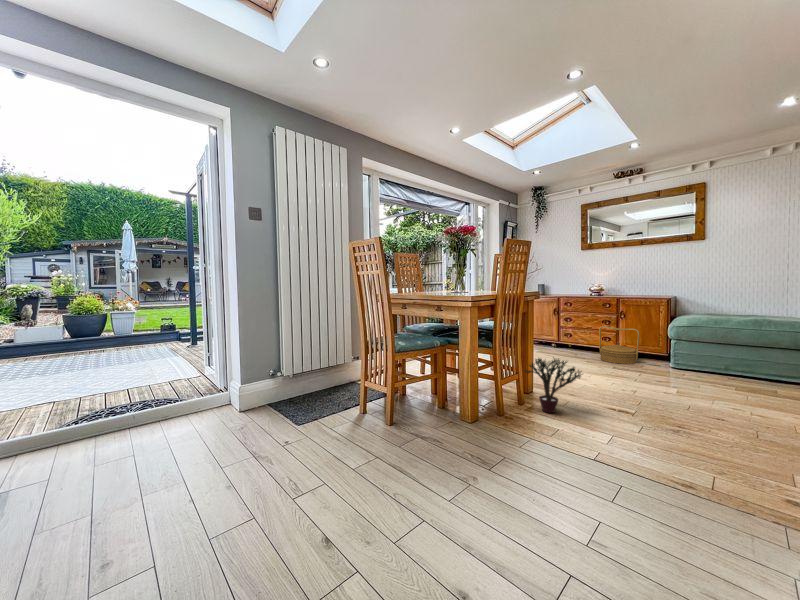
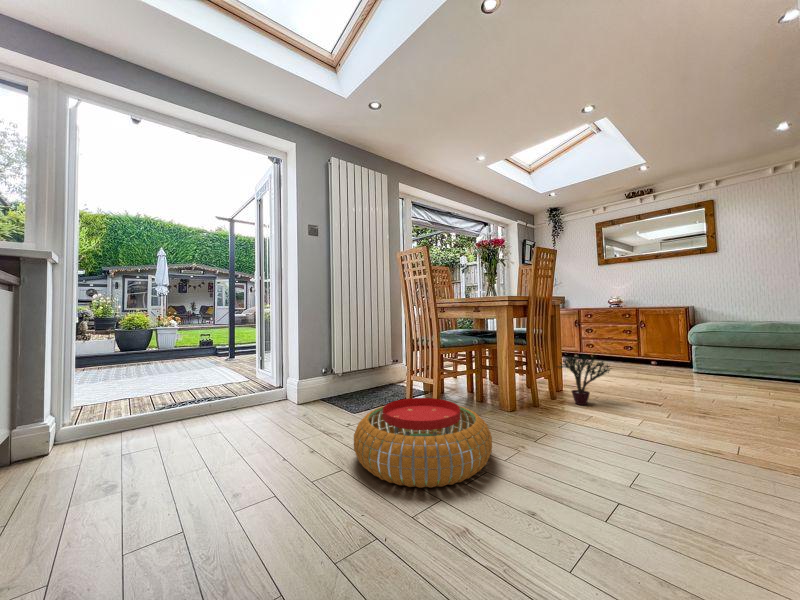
woven basket: present [599,326,639,364] -> none [621,336,661,371]
pouf: none [265,421,432,552] -> present [354,398,492,488]

